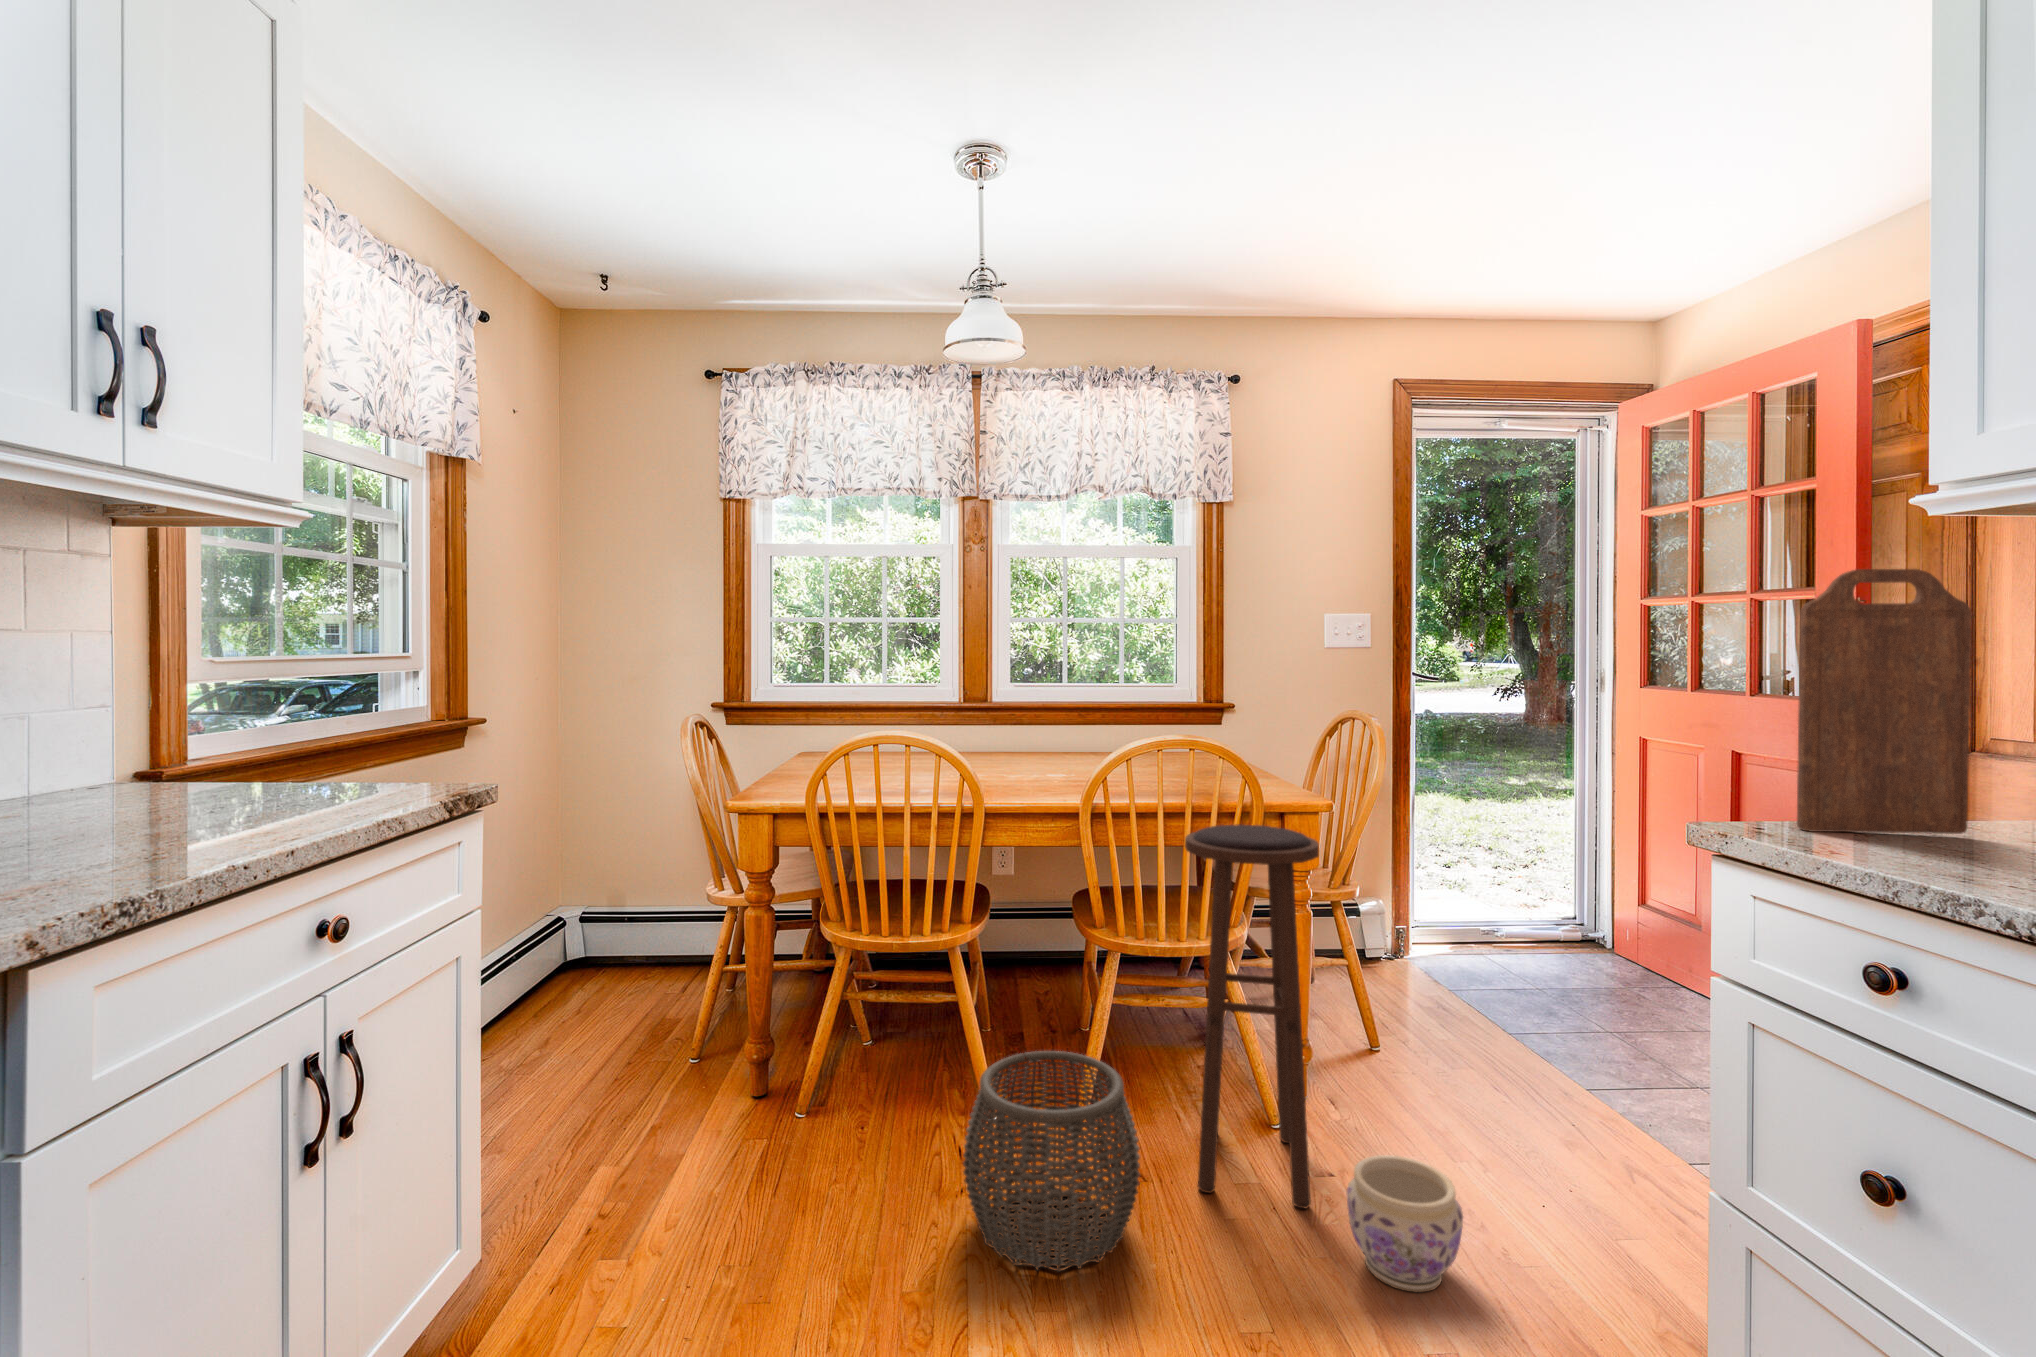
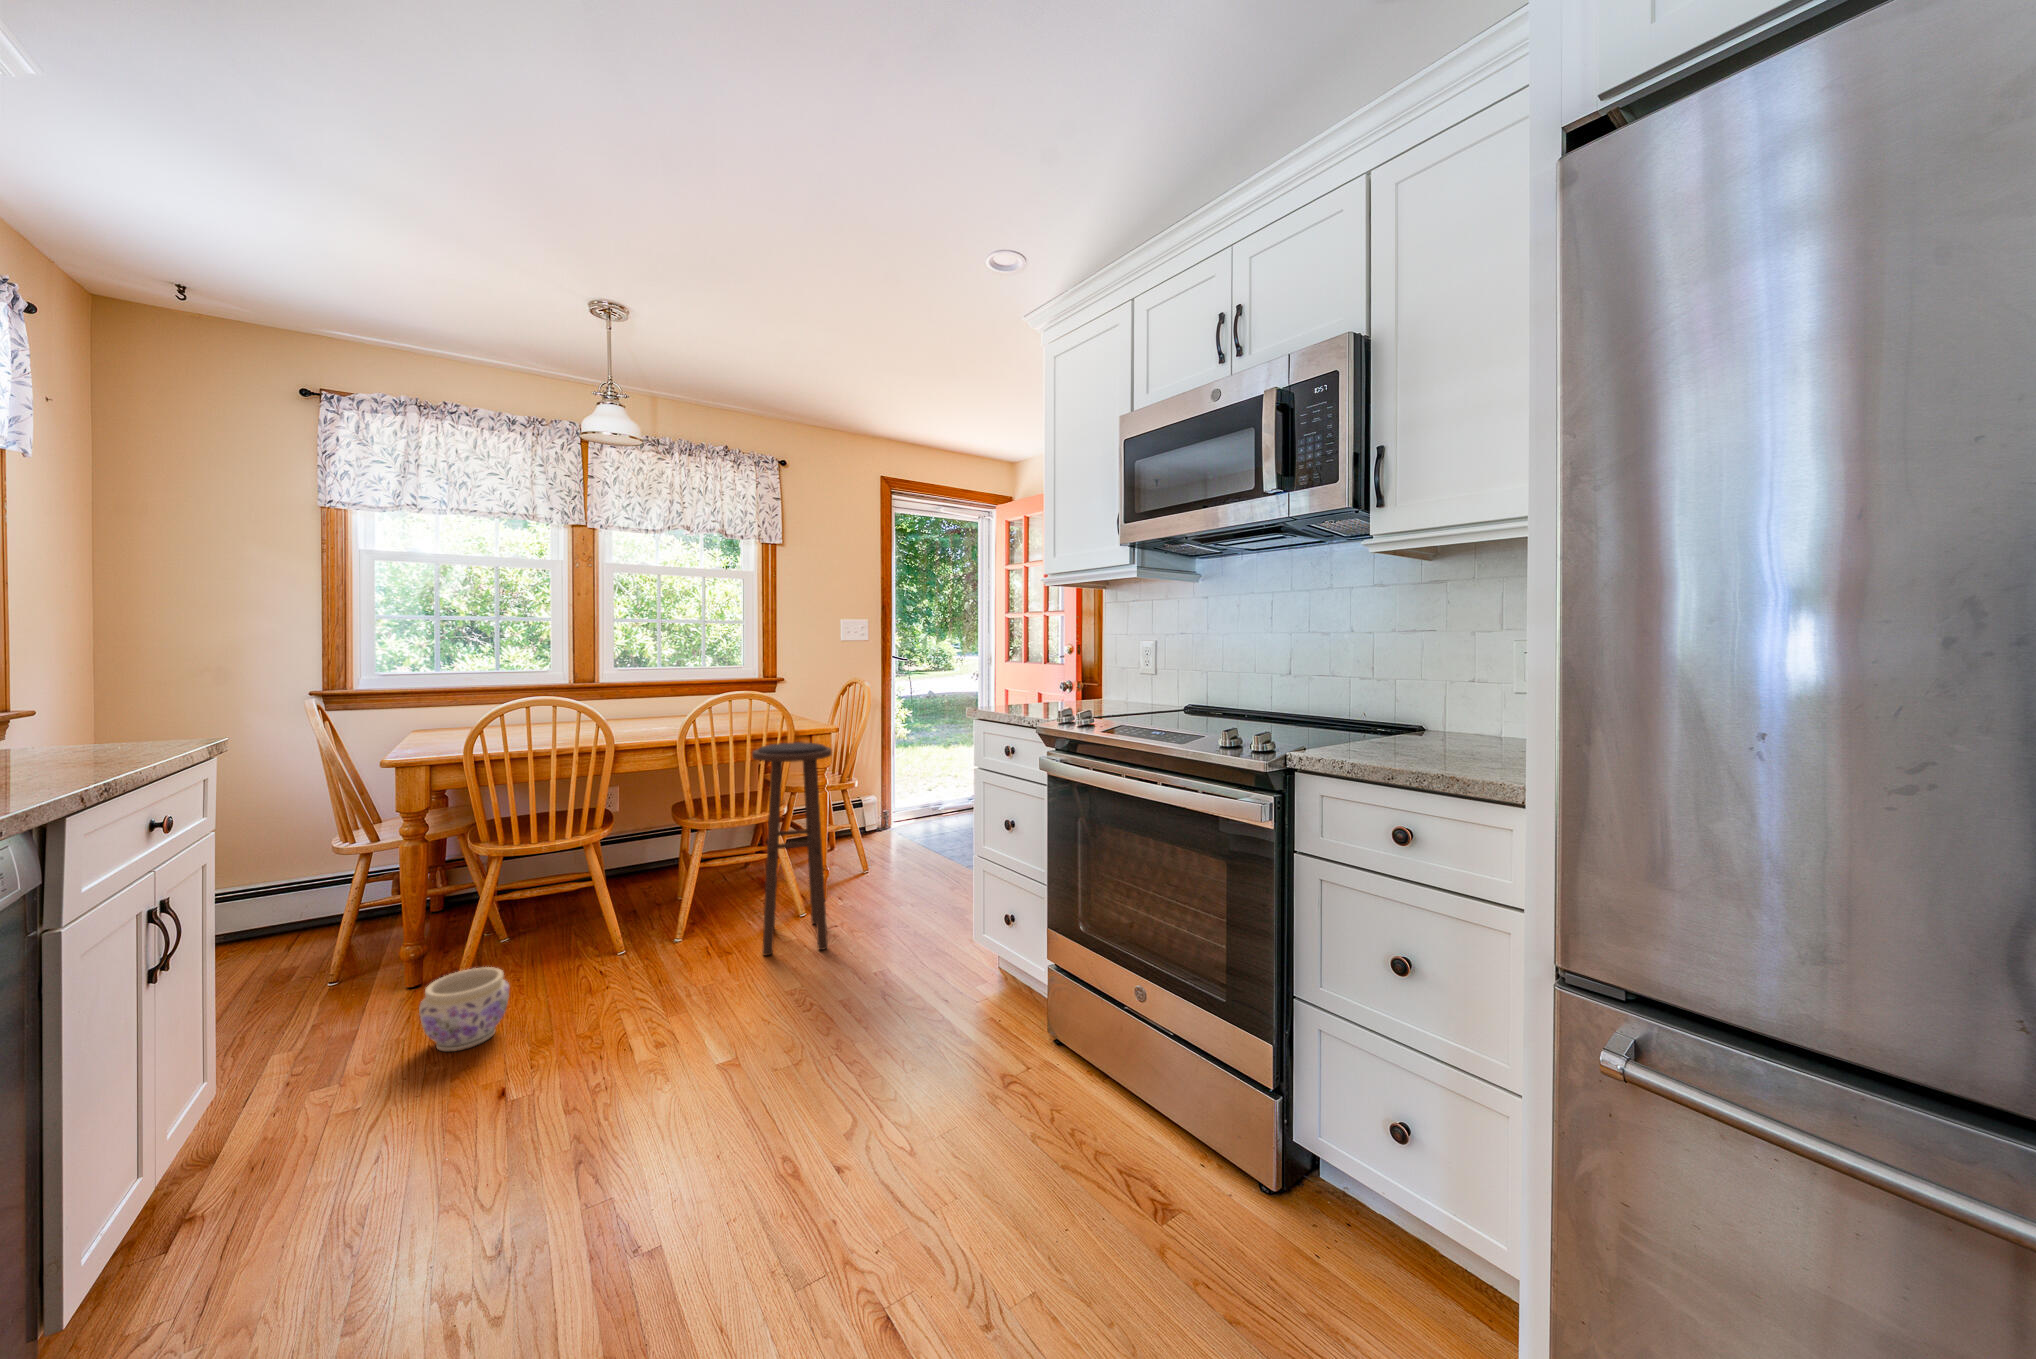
cutting board: present [1797,569,1971,834] -> none [1022,609,1078,717]
woven basket: present [963,1051,1140,1272] -> none [605,888,727,1015]
planter: present [1347,1155,1463,1292] -> present [419,967,509,1052]

